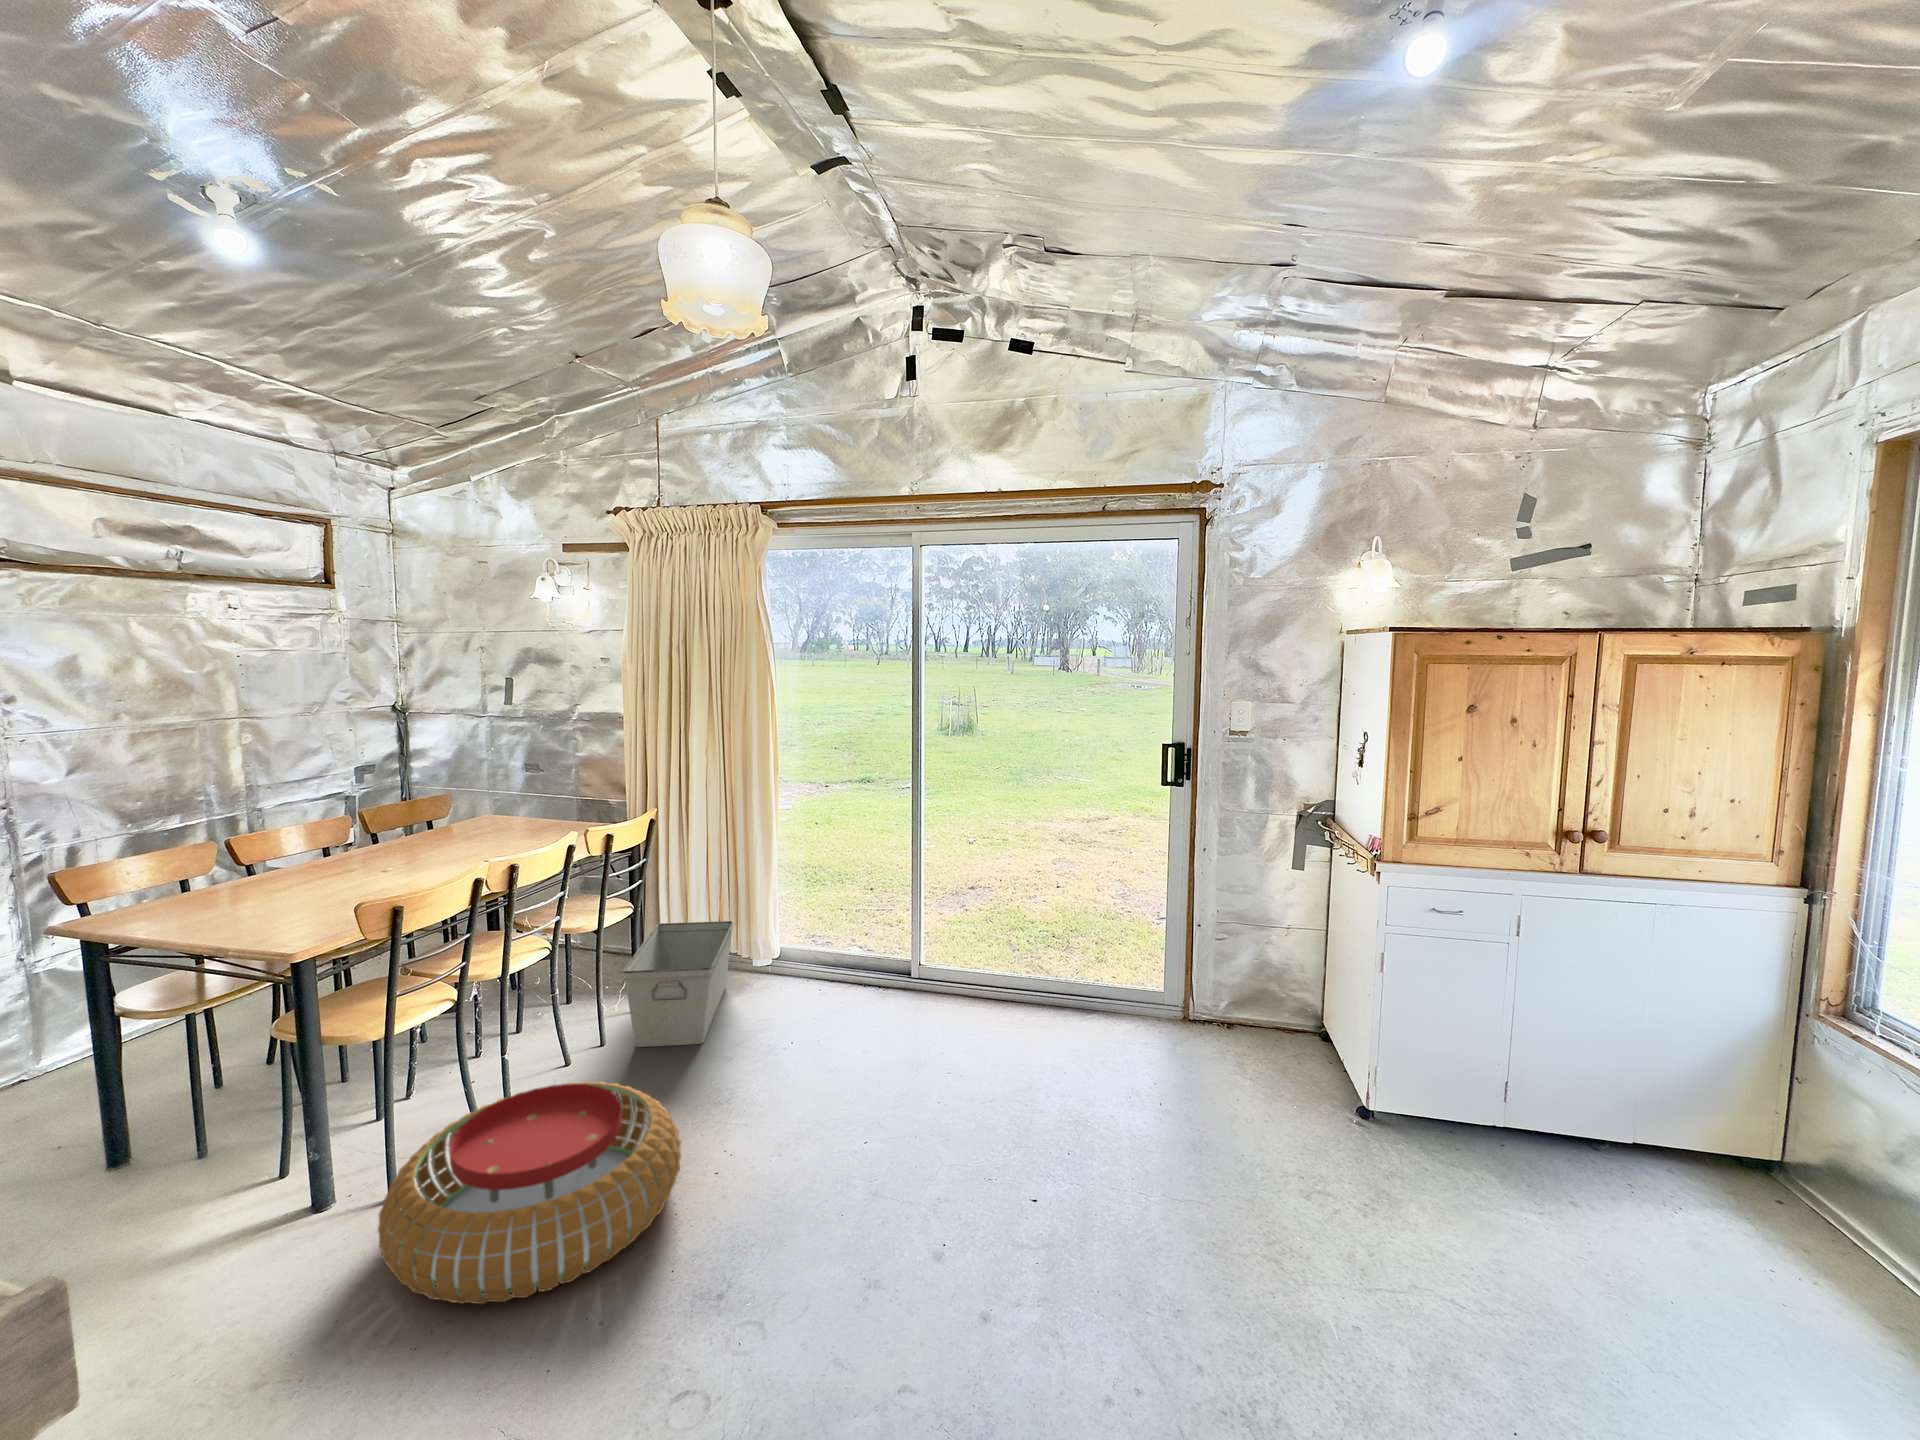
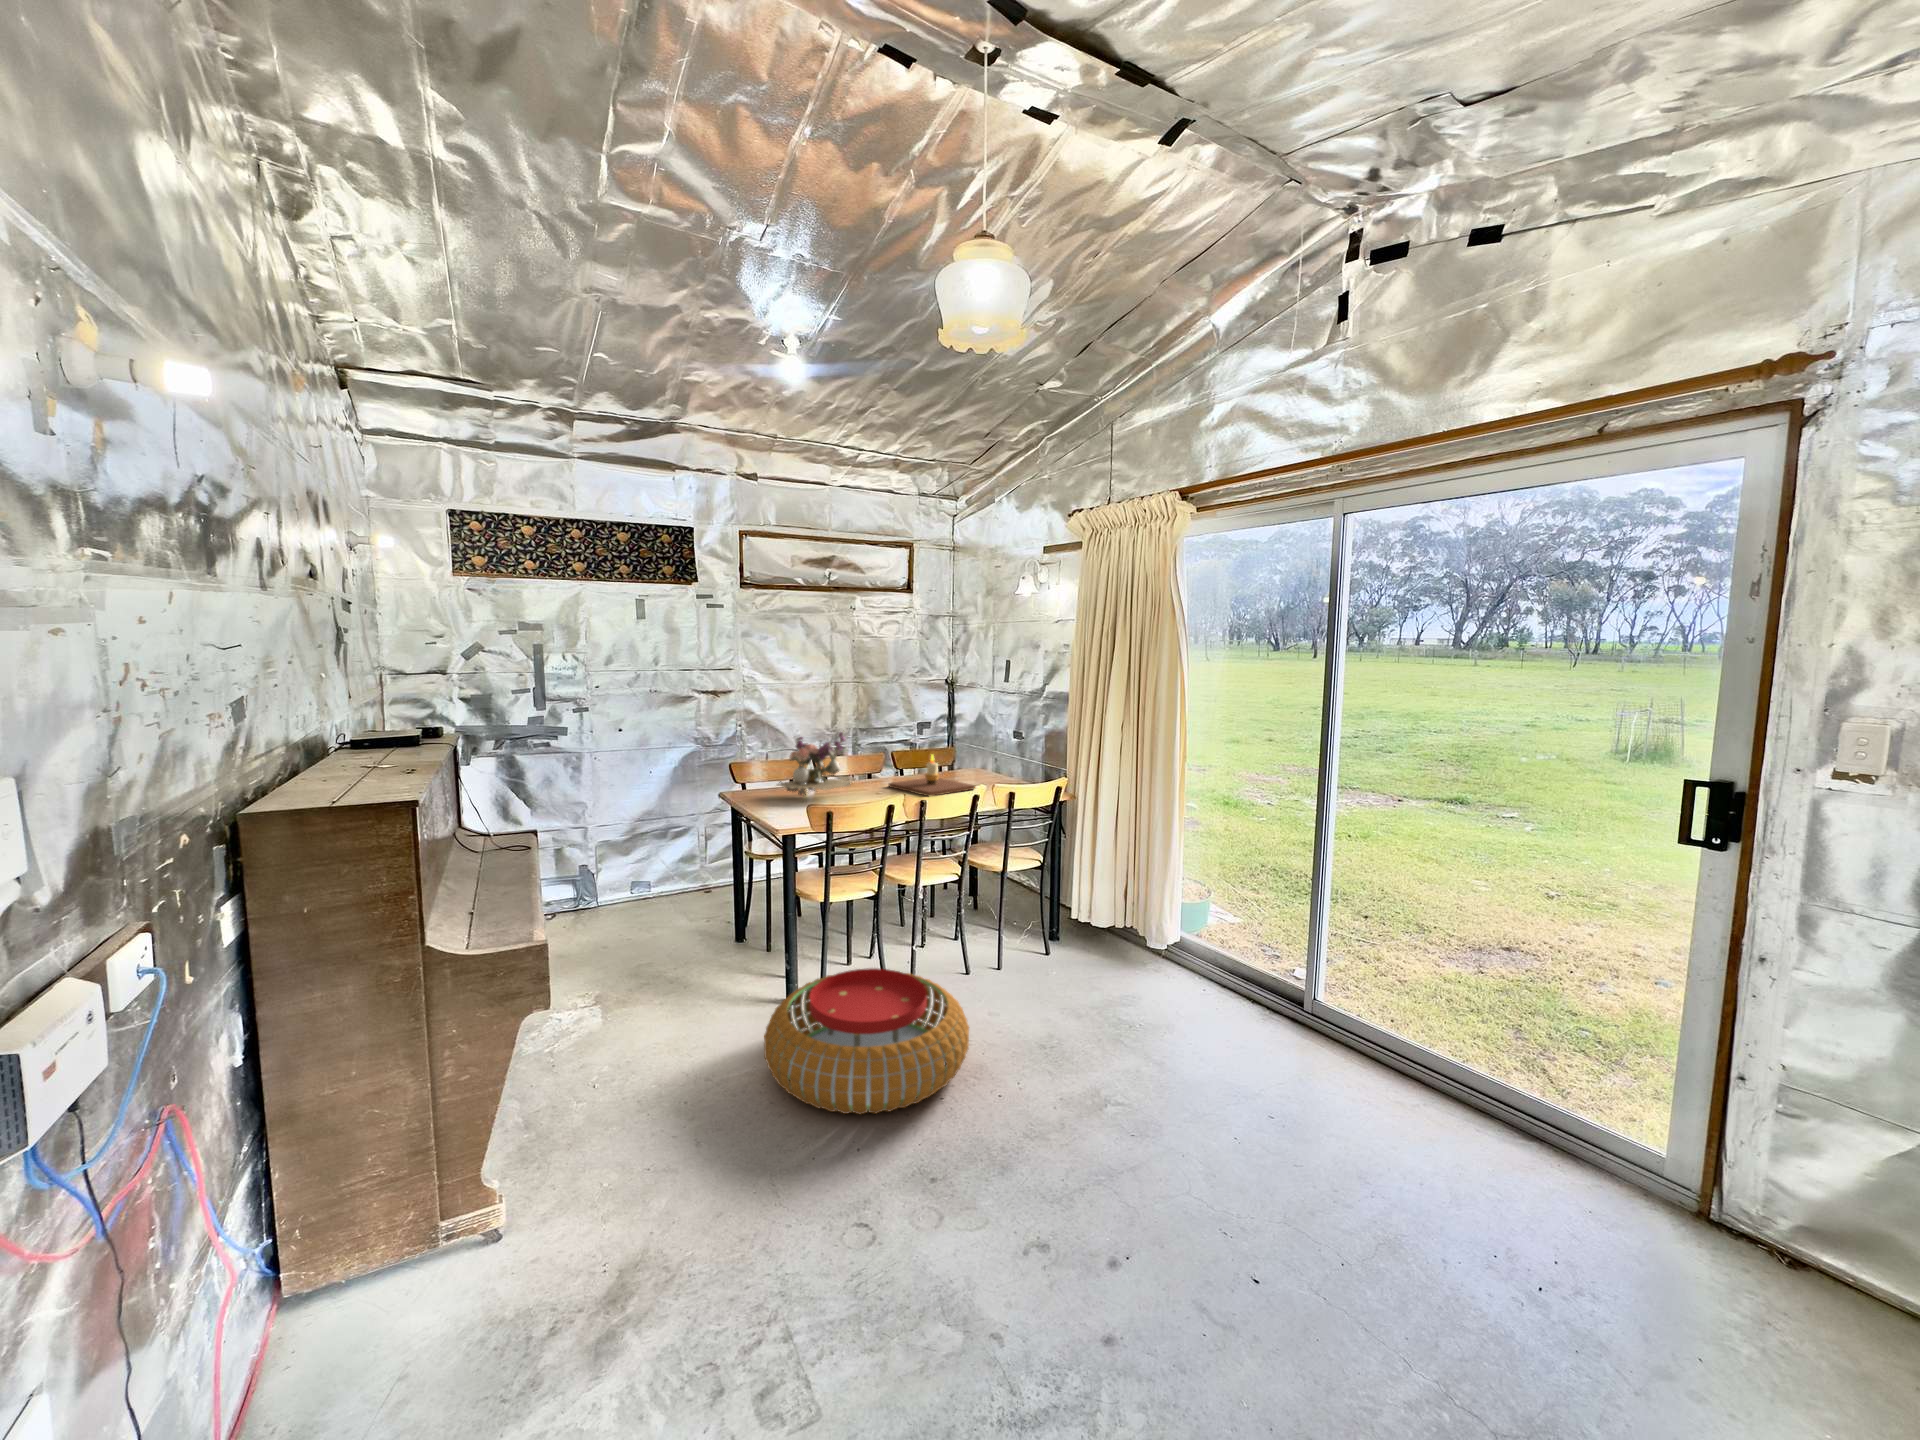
flower arrangement: none [216,790,366,901] -> present [777,731,851,795]
candle: none [388,805,521,861] -> present [889,755,975,796]
storage bin: present [623,921,734,1047] -> none [1009,881,1129,993]

